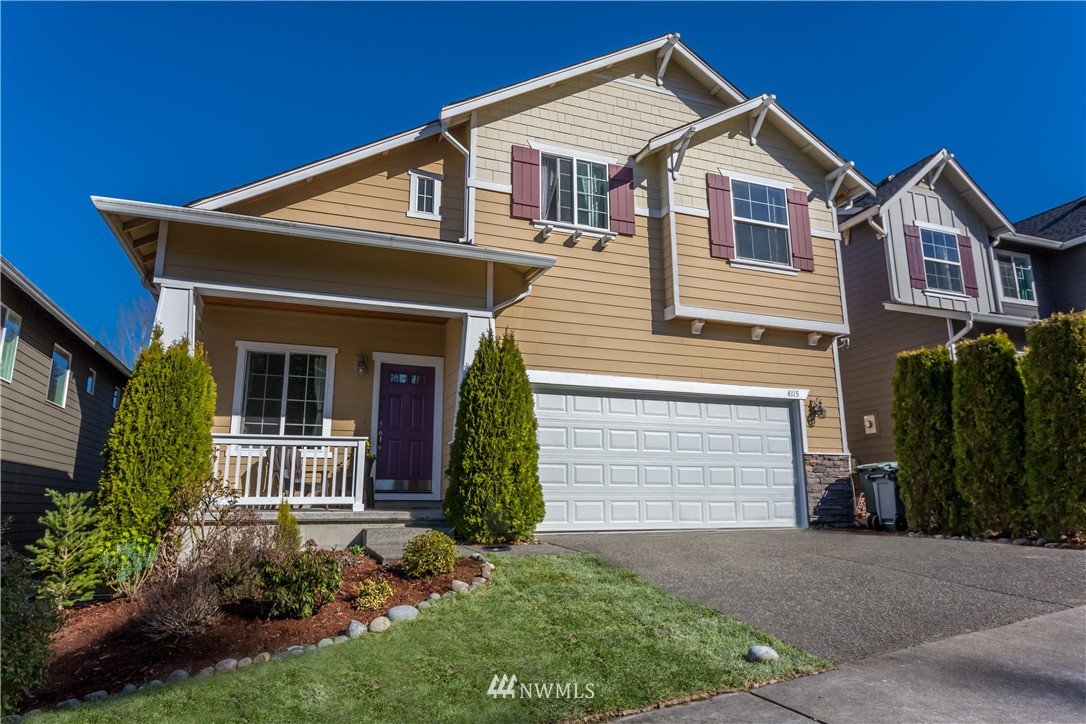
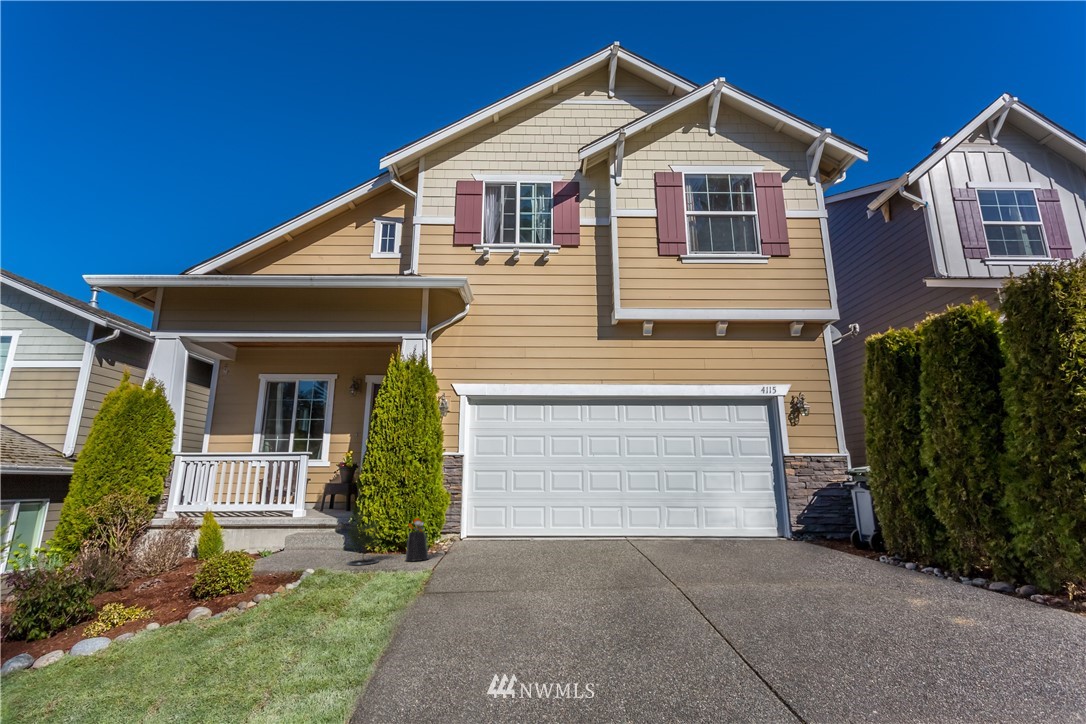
watering can: none [532,504,555,547] -> present [405,518,429,561]

